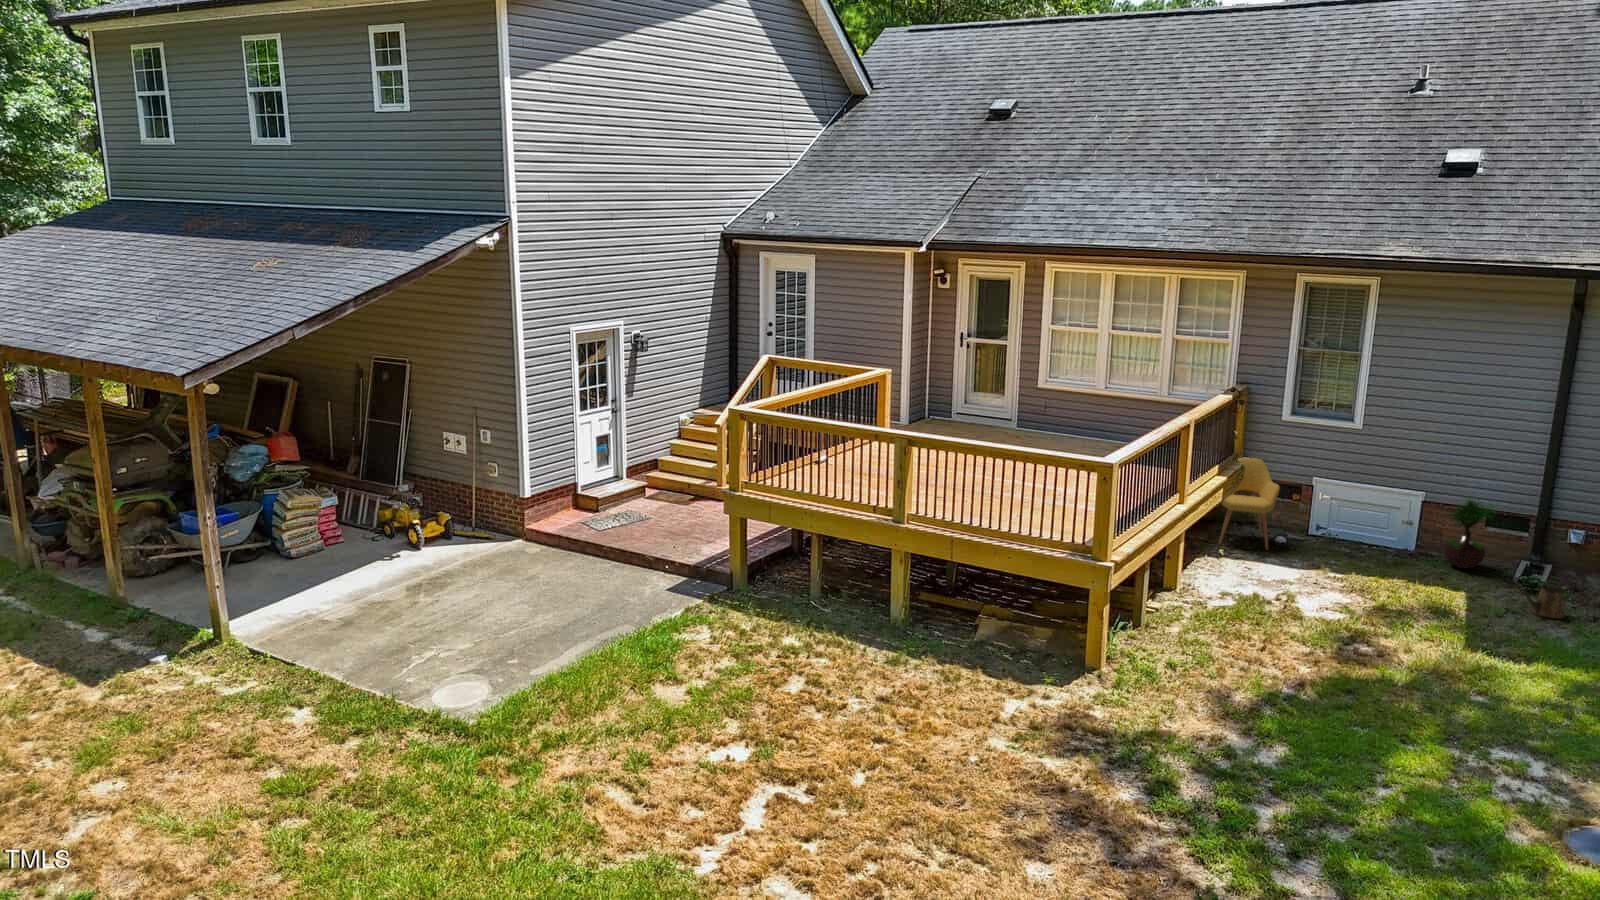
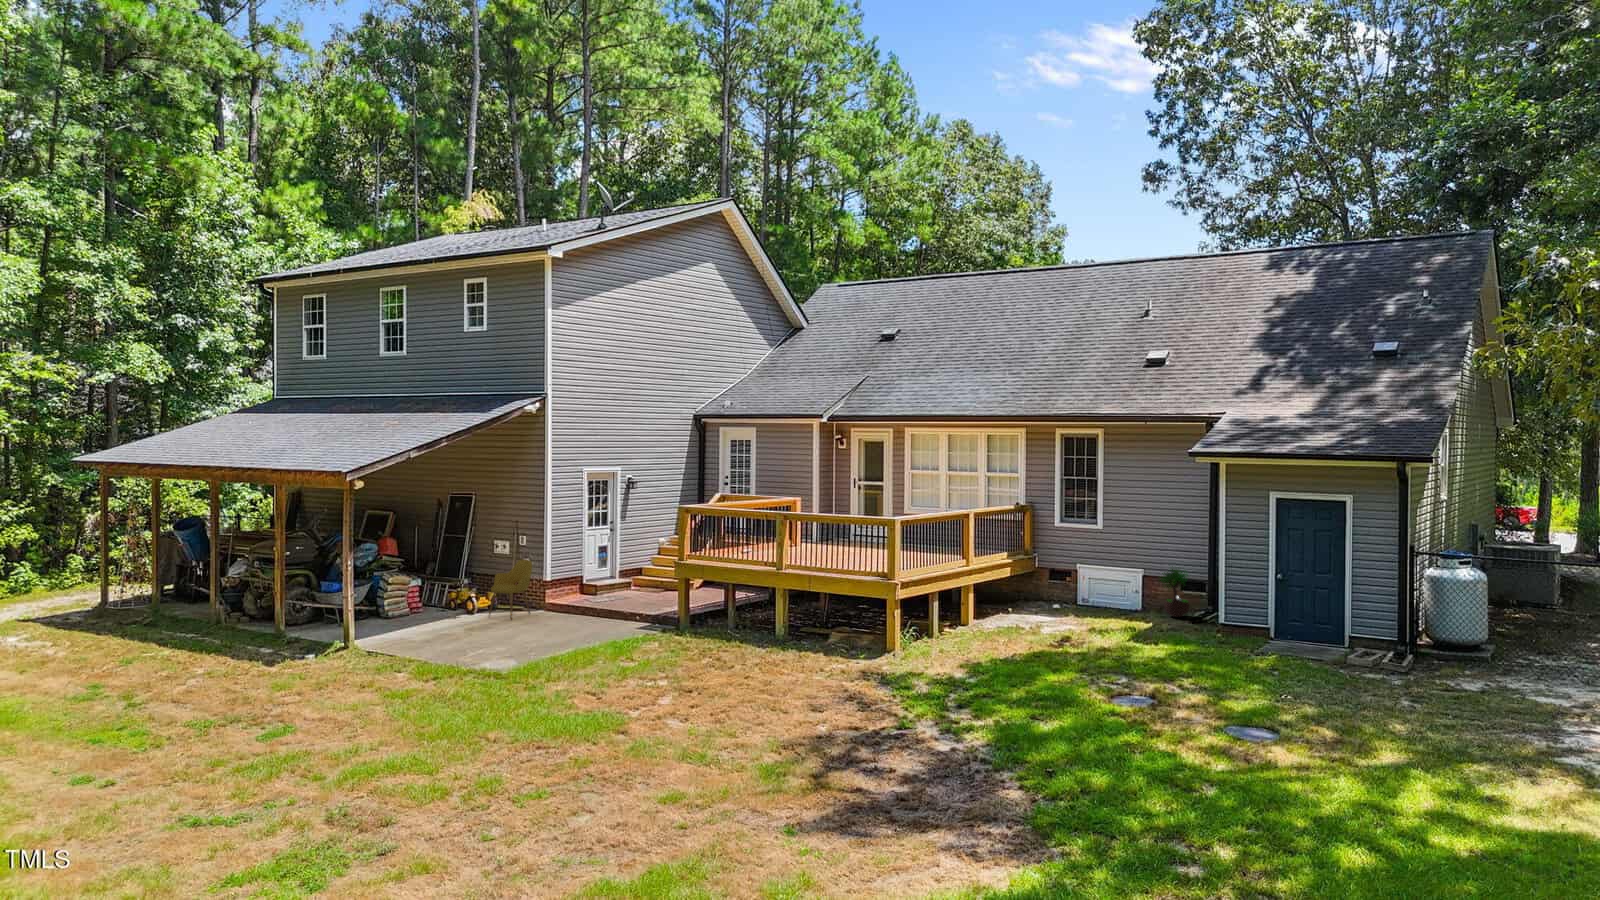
chair: present [1219,458,1280,550] -> present [489,559,532,619]
watering can: present [1517,583,1573,619] -> none [1187,612,1226,635]

